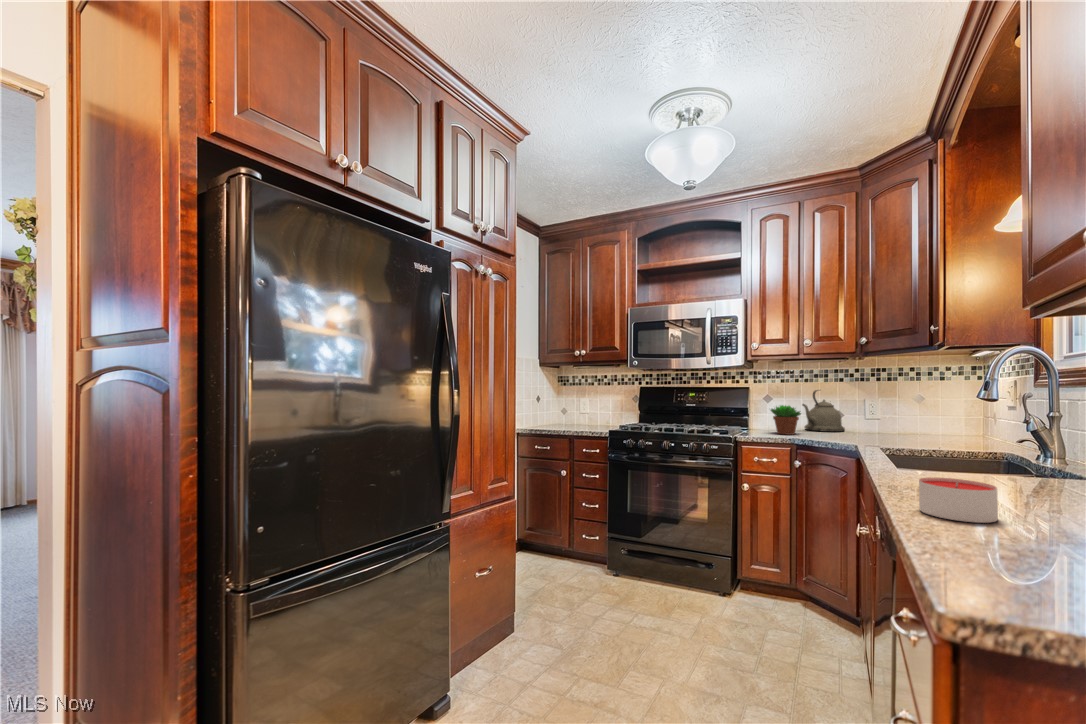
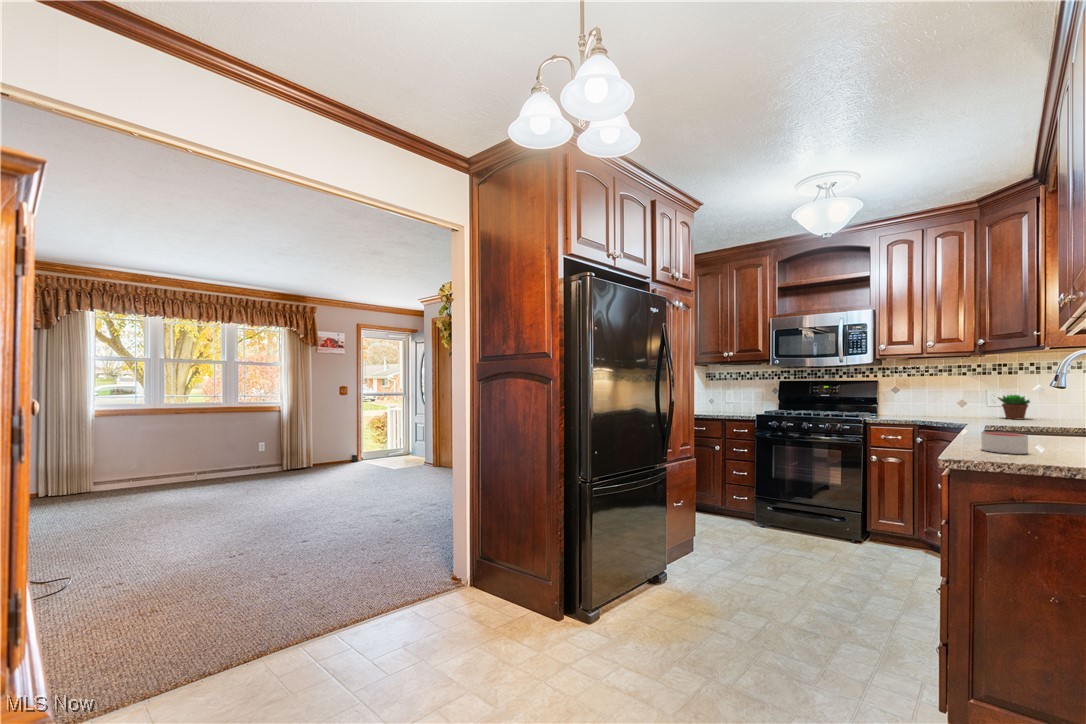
kettle: present [802,390,845,432] -> none [927,382,968,417]
succulent plant: present [771,405,801,435] -> present [998,395,1030,419]

